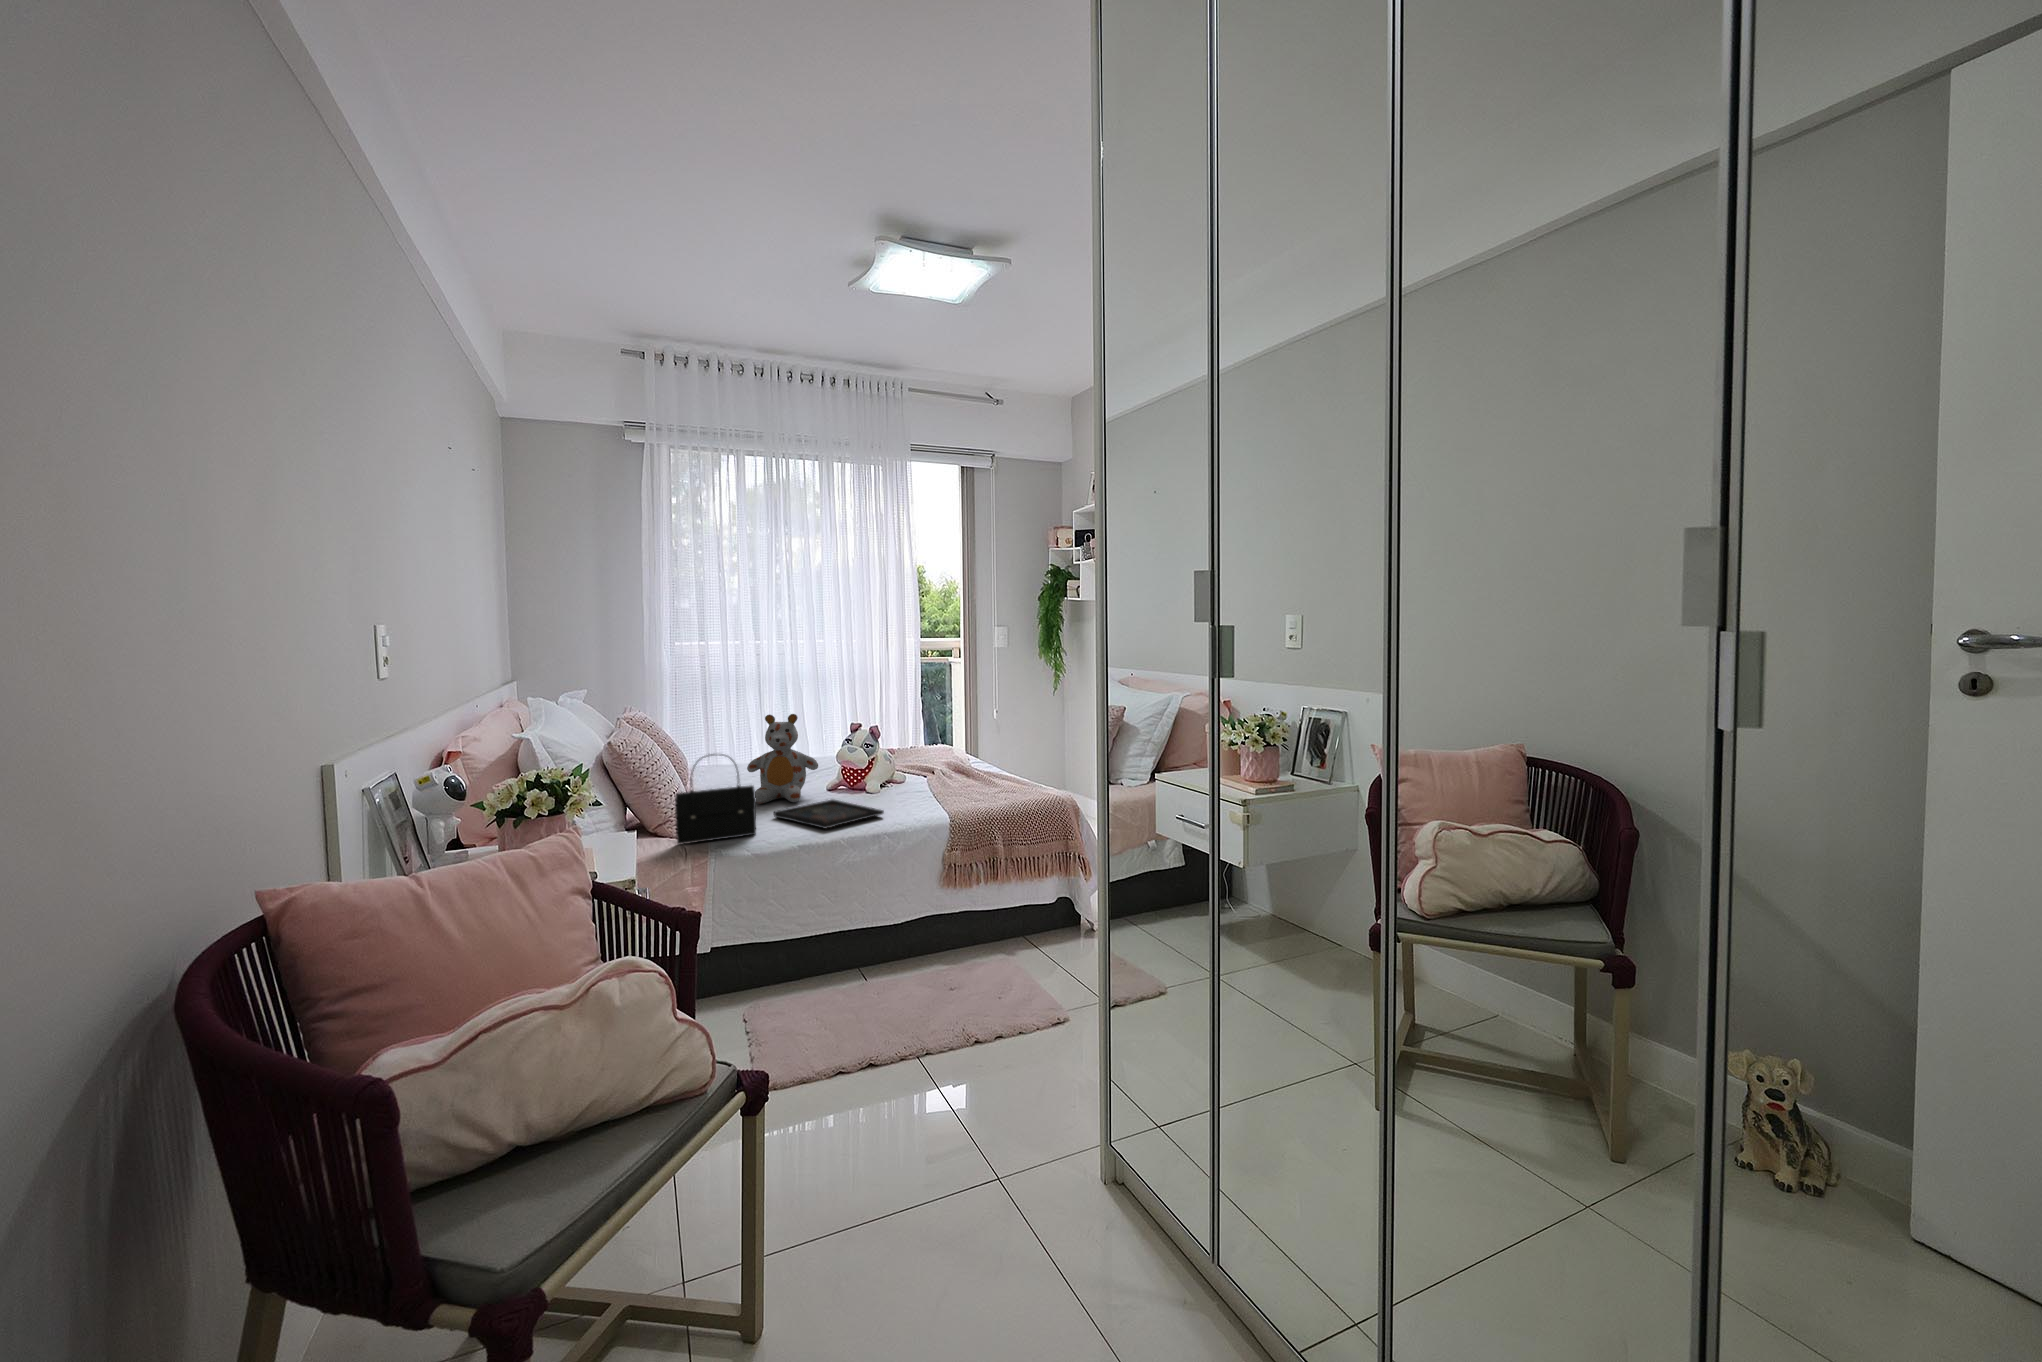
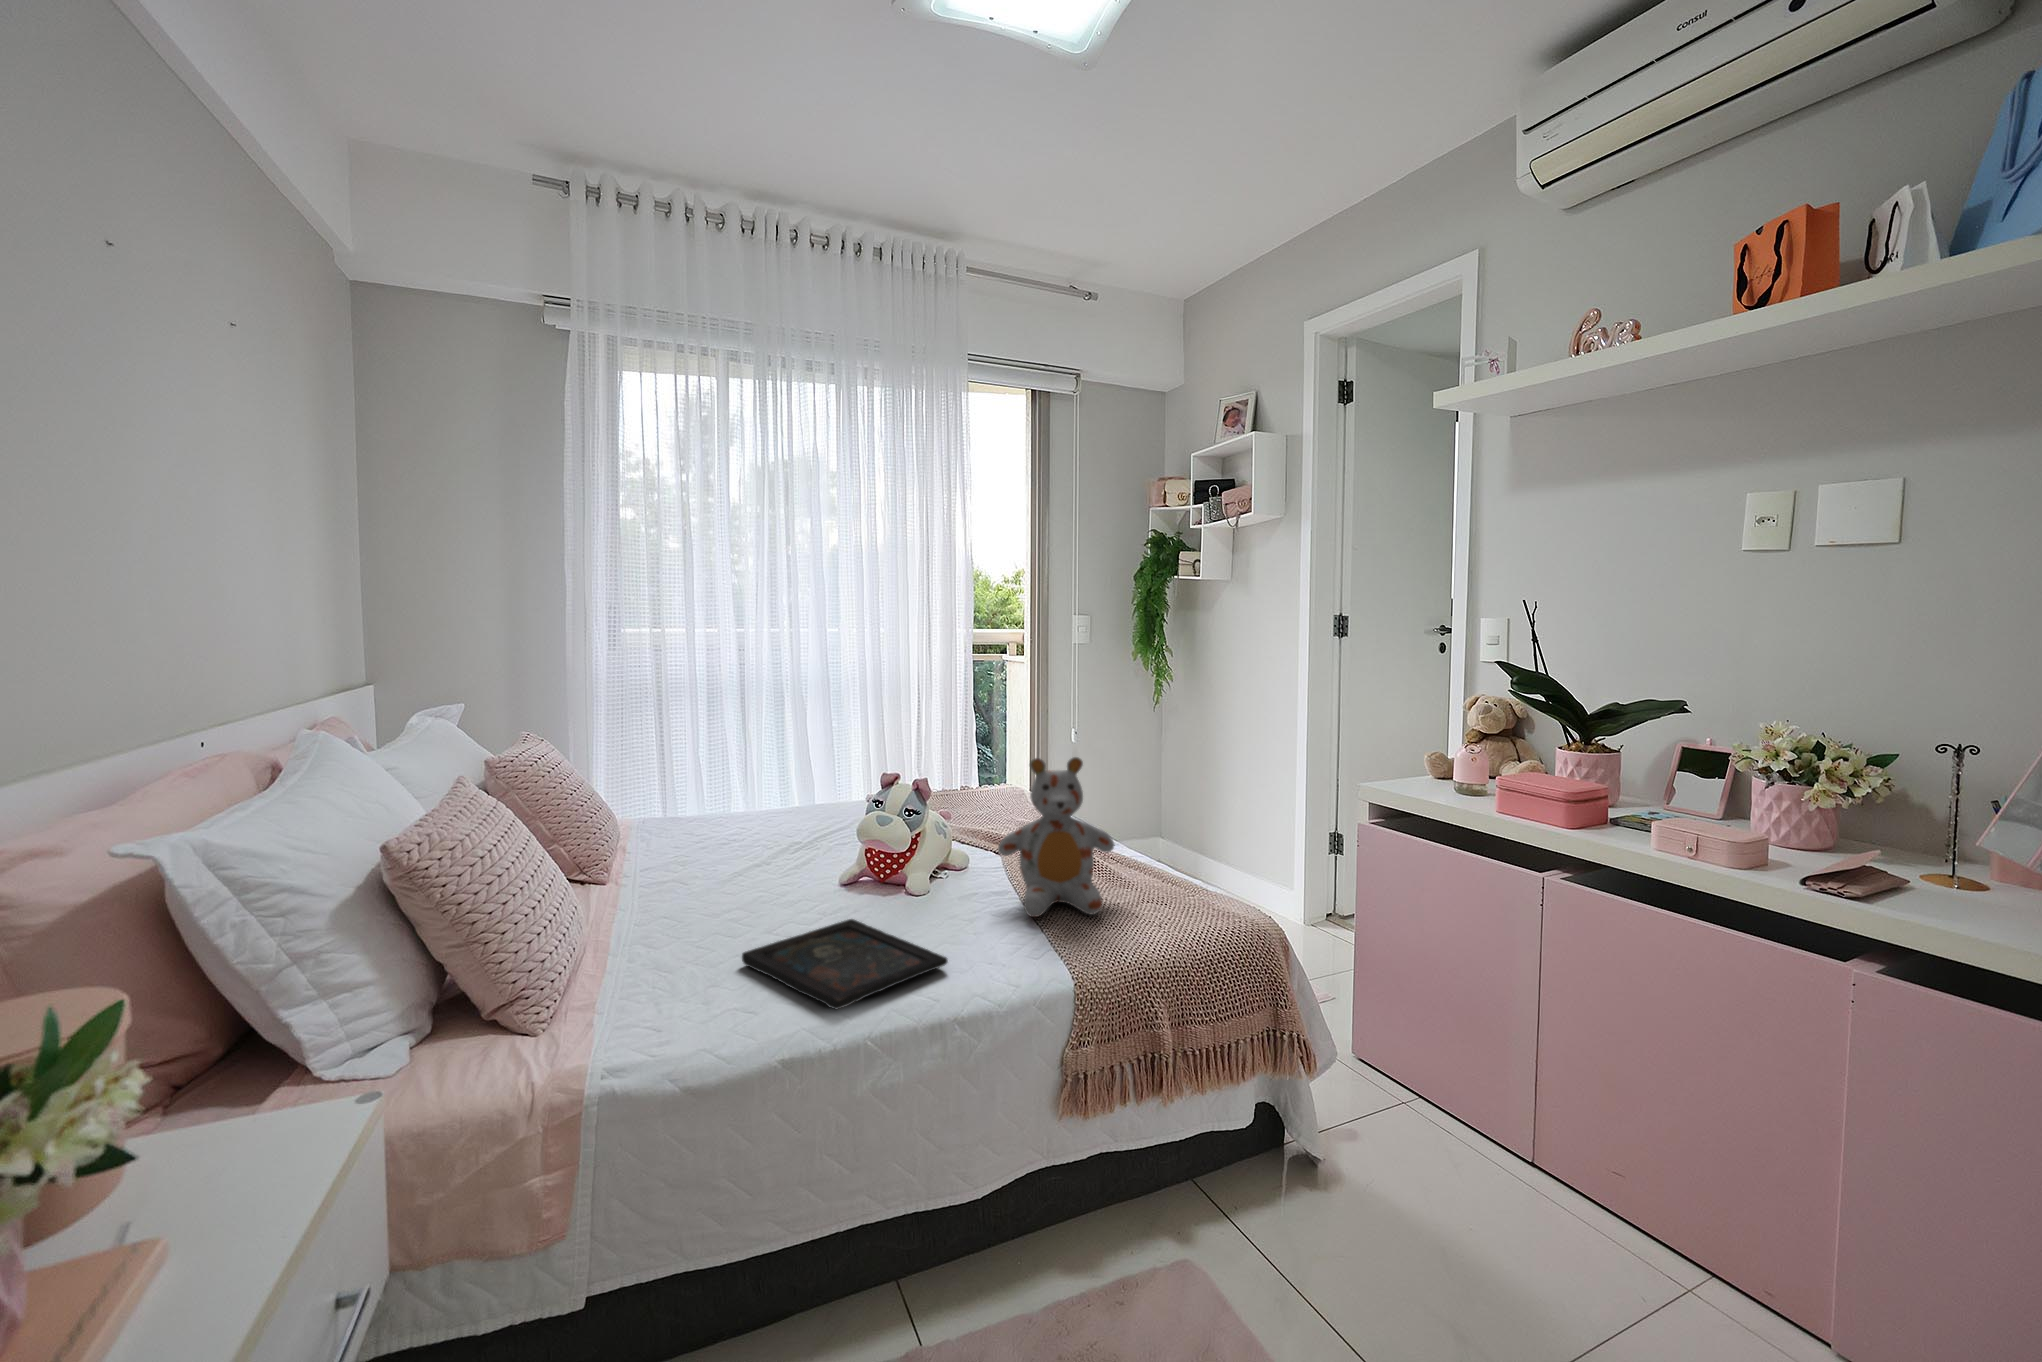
stuffed bear: present [747,714,818,804] -> present [998,757,1115,917]
handbag: present [675,754,756,845] -> none [527,866,700,1058]

